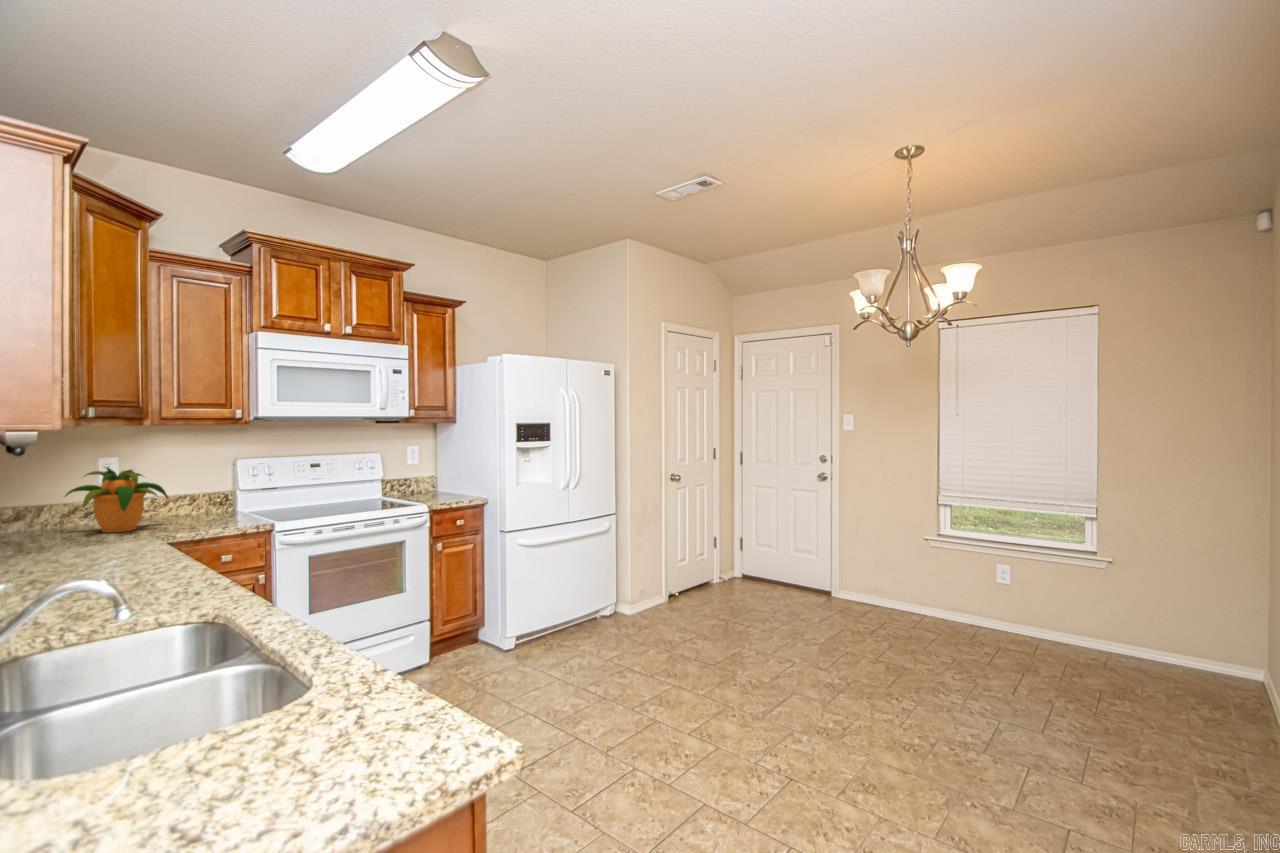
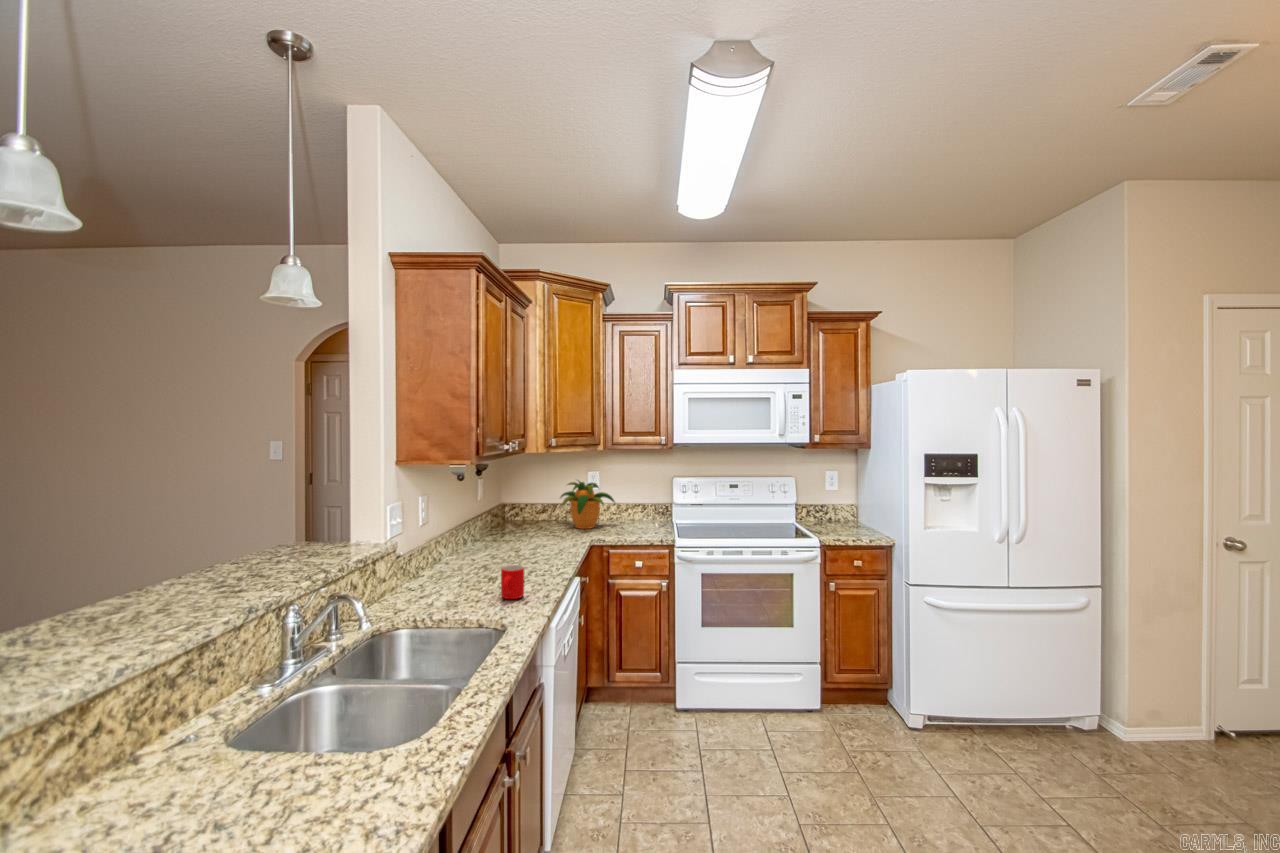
mug: none [154,550,190,592] -> present [501,565,524,599]

